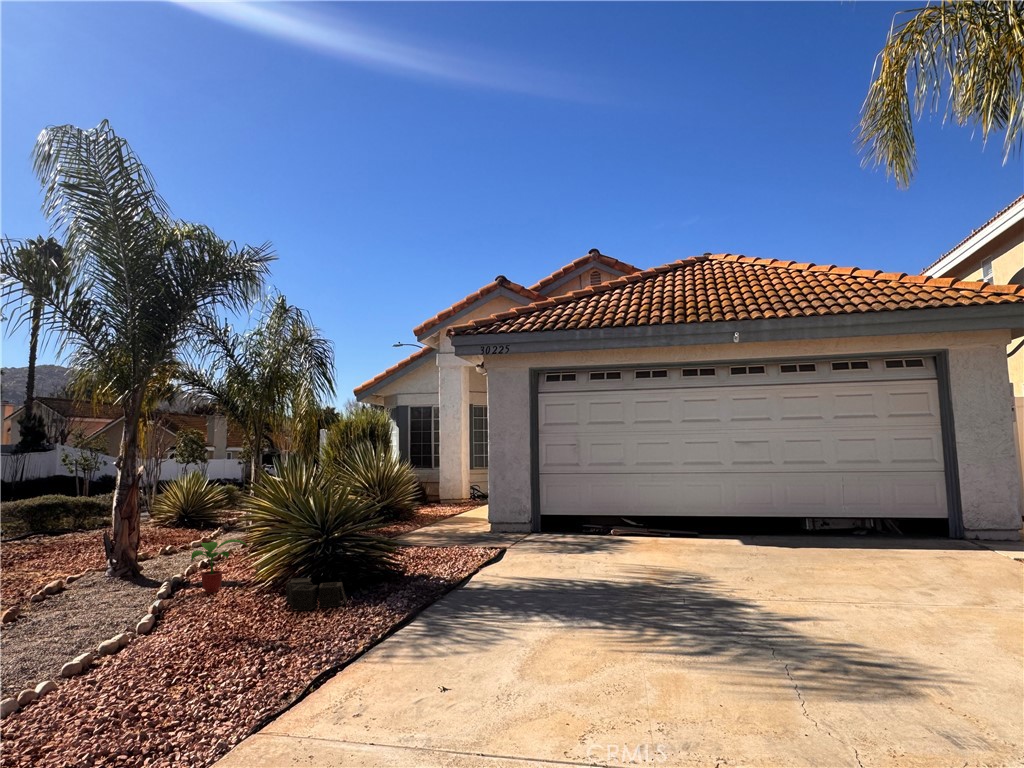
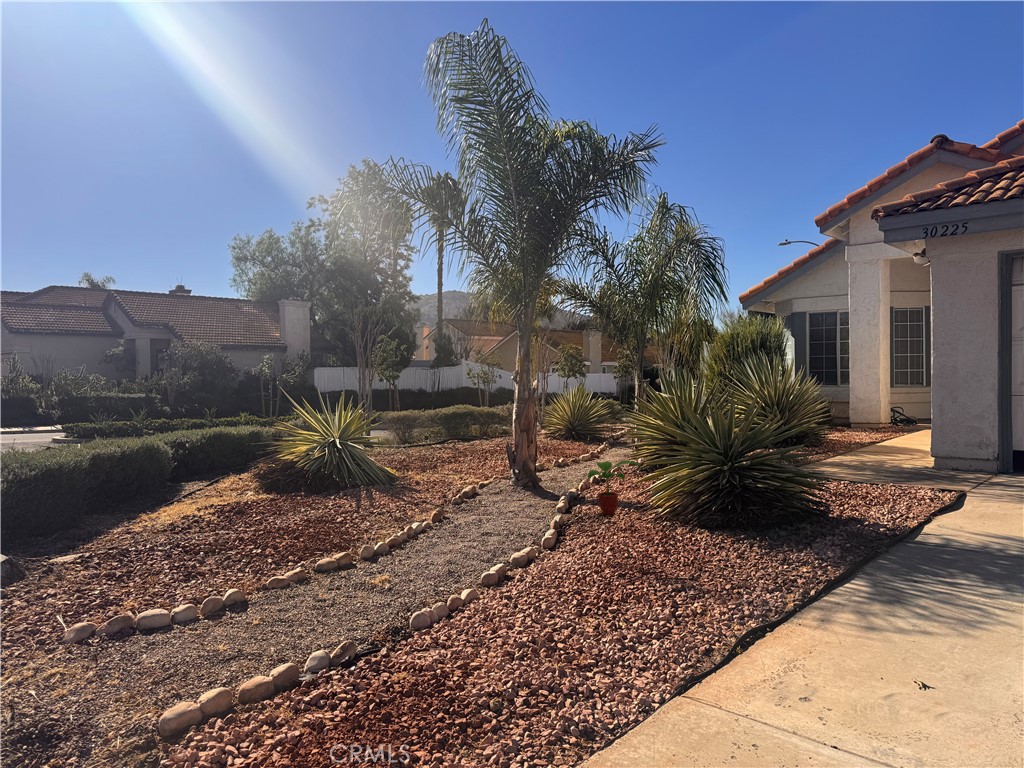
storage bin: present [286,578,347,610] -> none [689,510,760,550]

